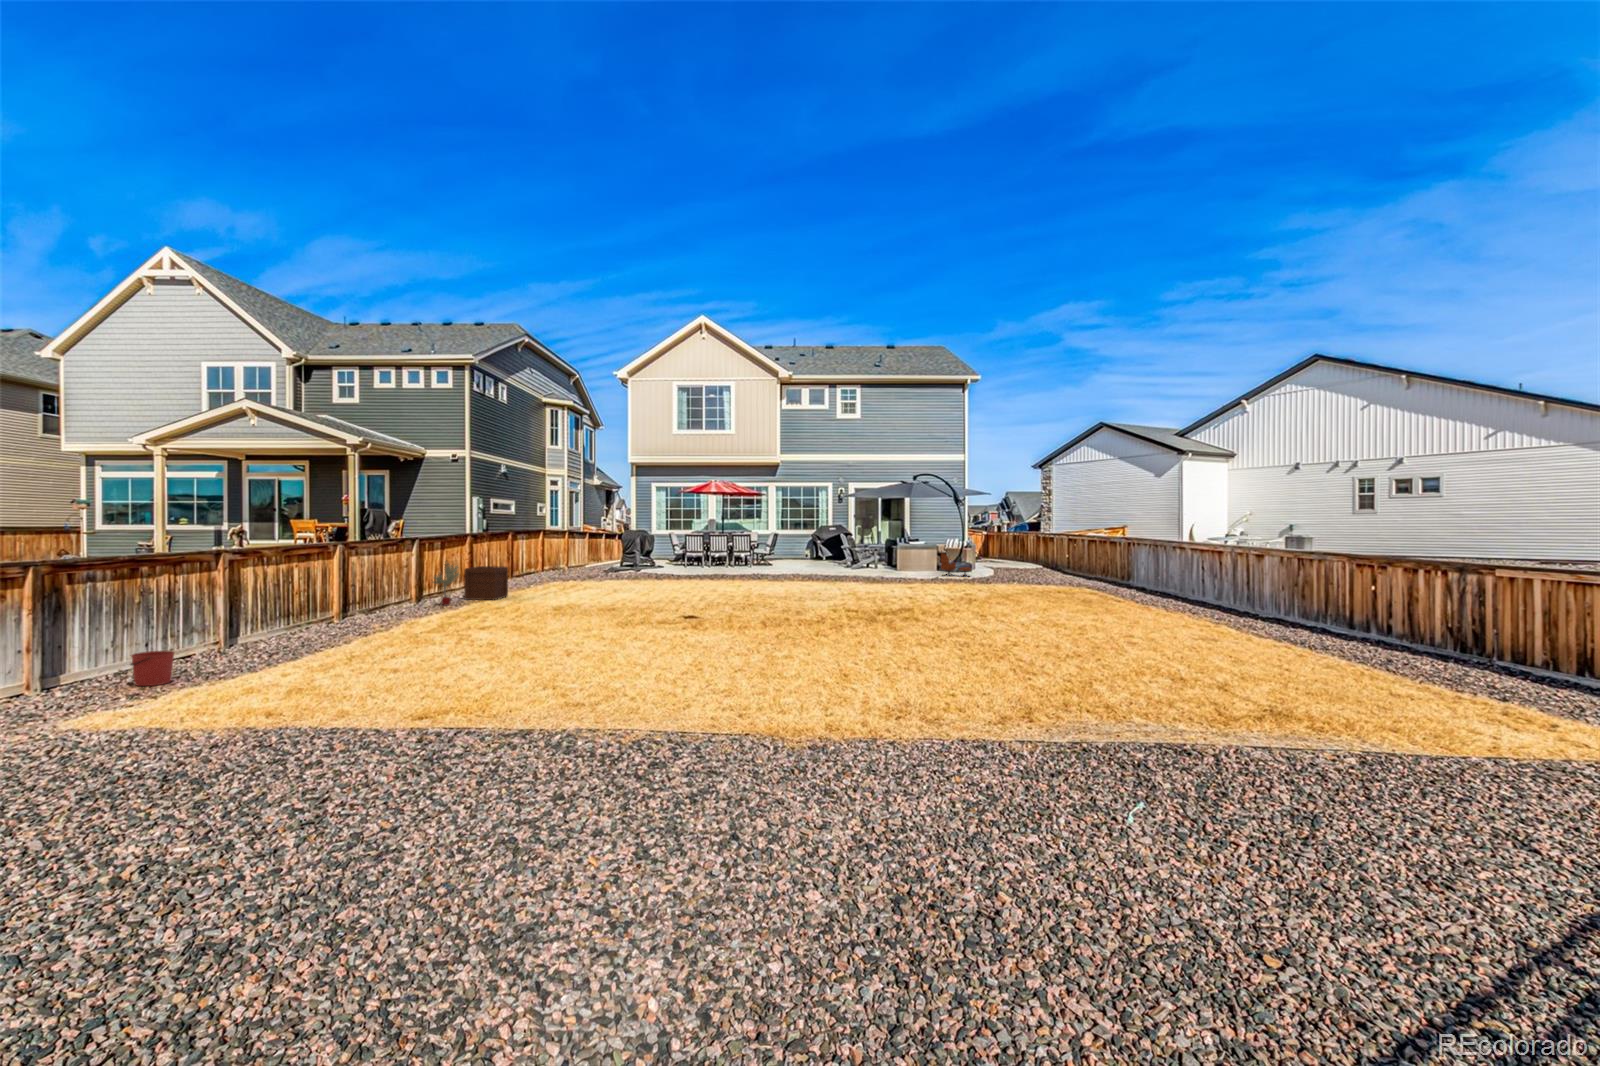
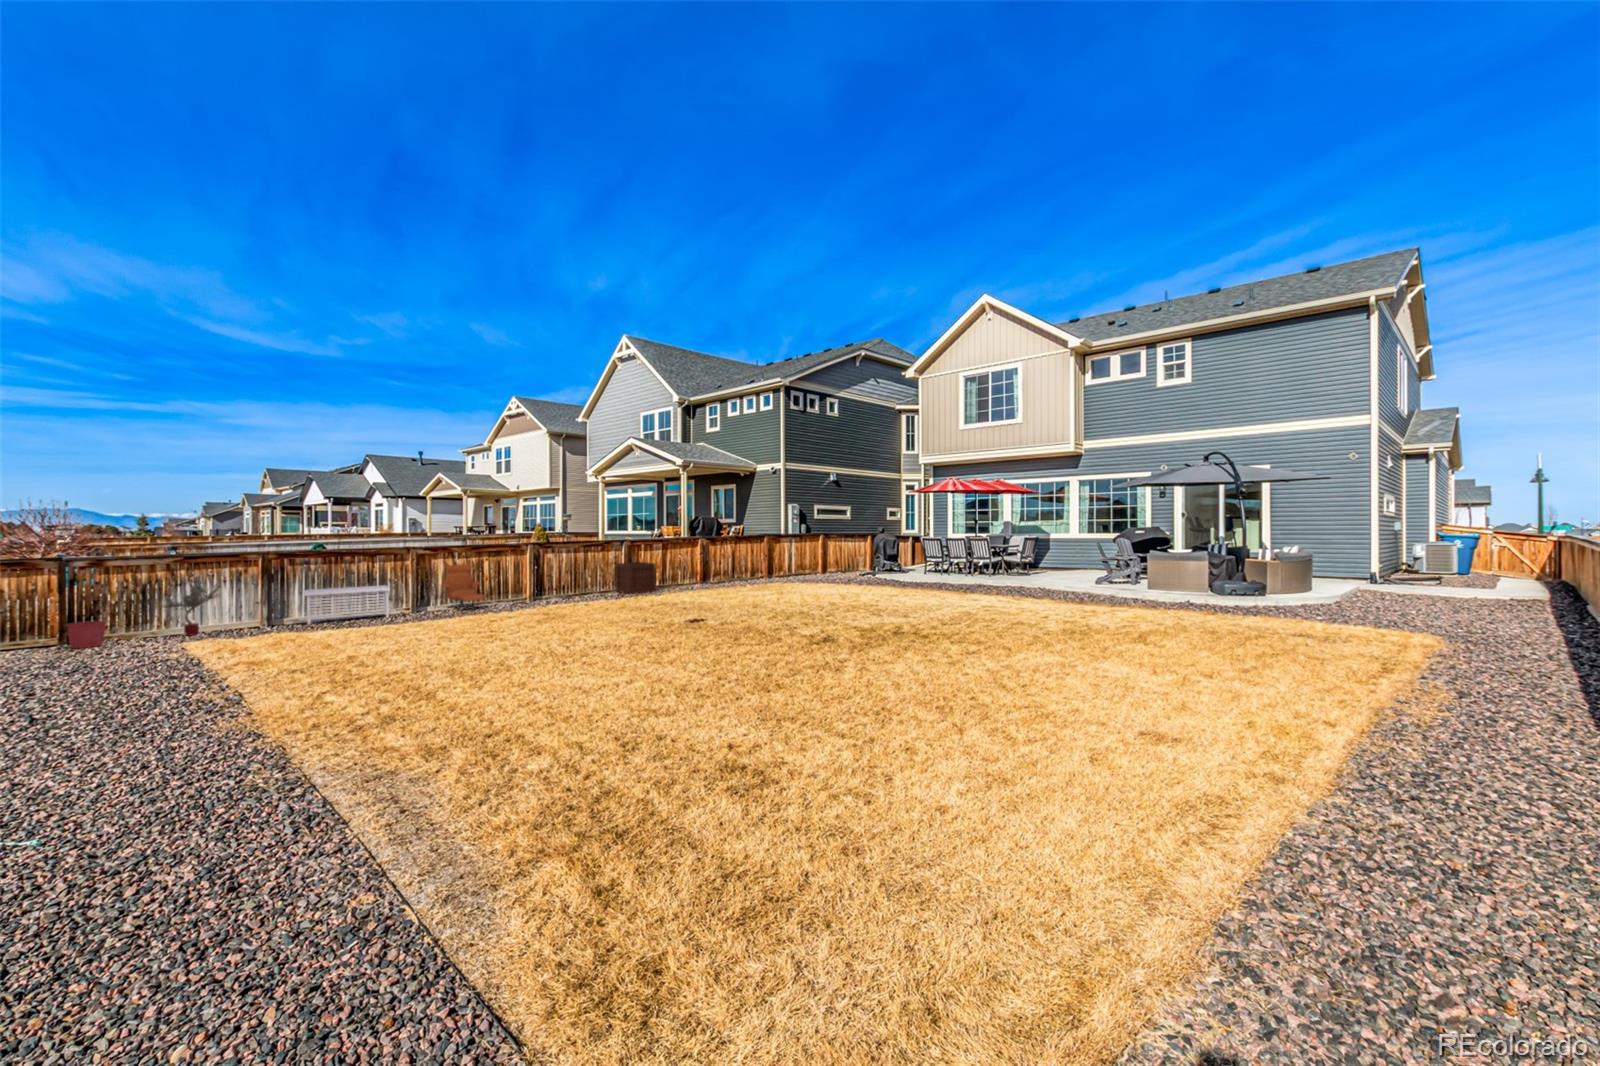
lounge chair: present [941,553,971,576] -> present [442,564,485,610]
potted tree: present [433,563,459,606] -> present [161,580,221,636]
storage bench: none [263,598,363,646] -> present [304,585,390,624]

